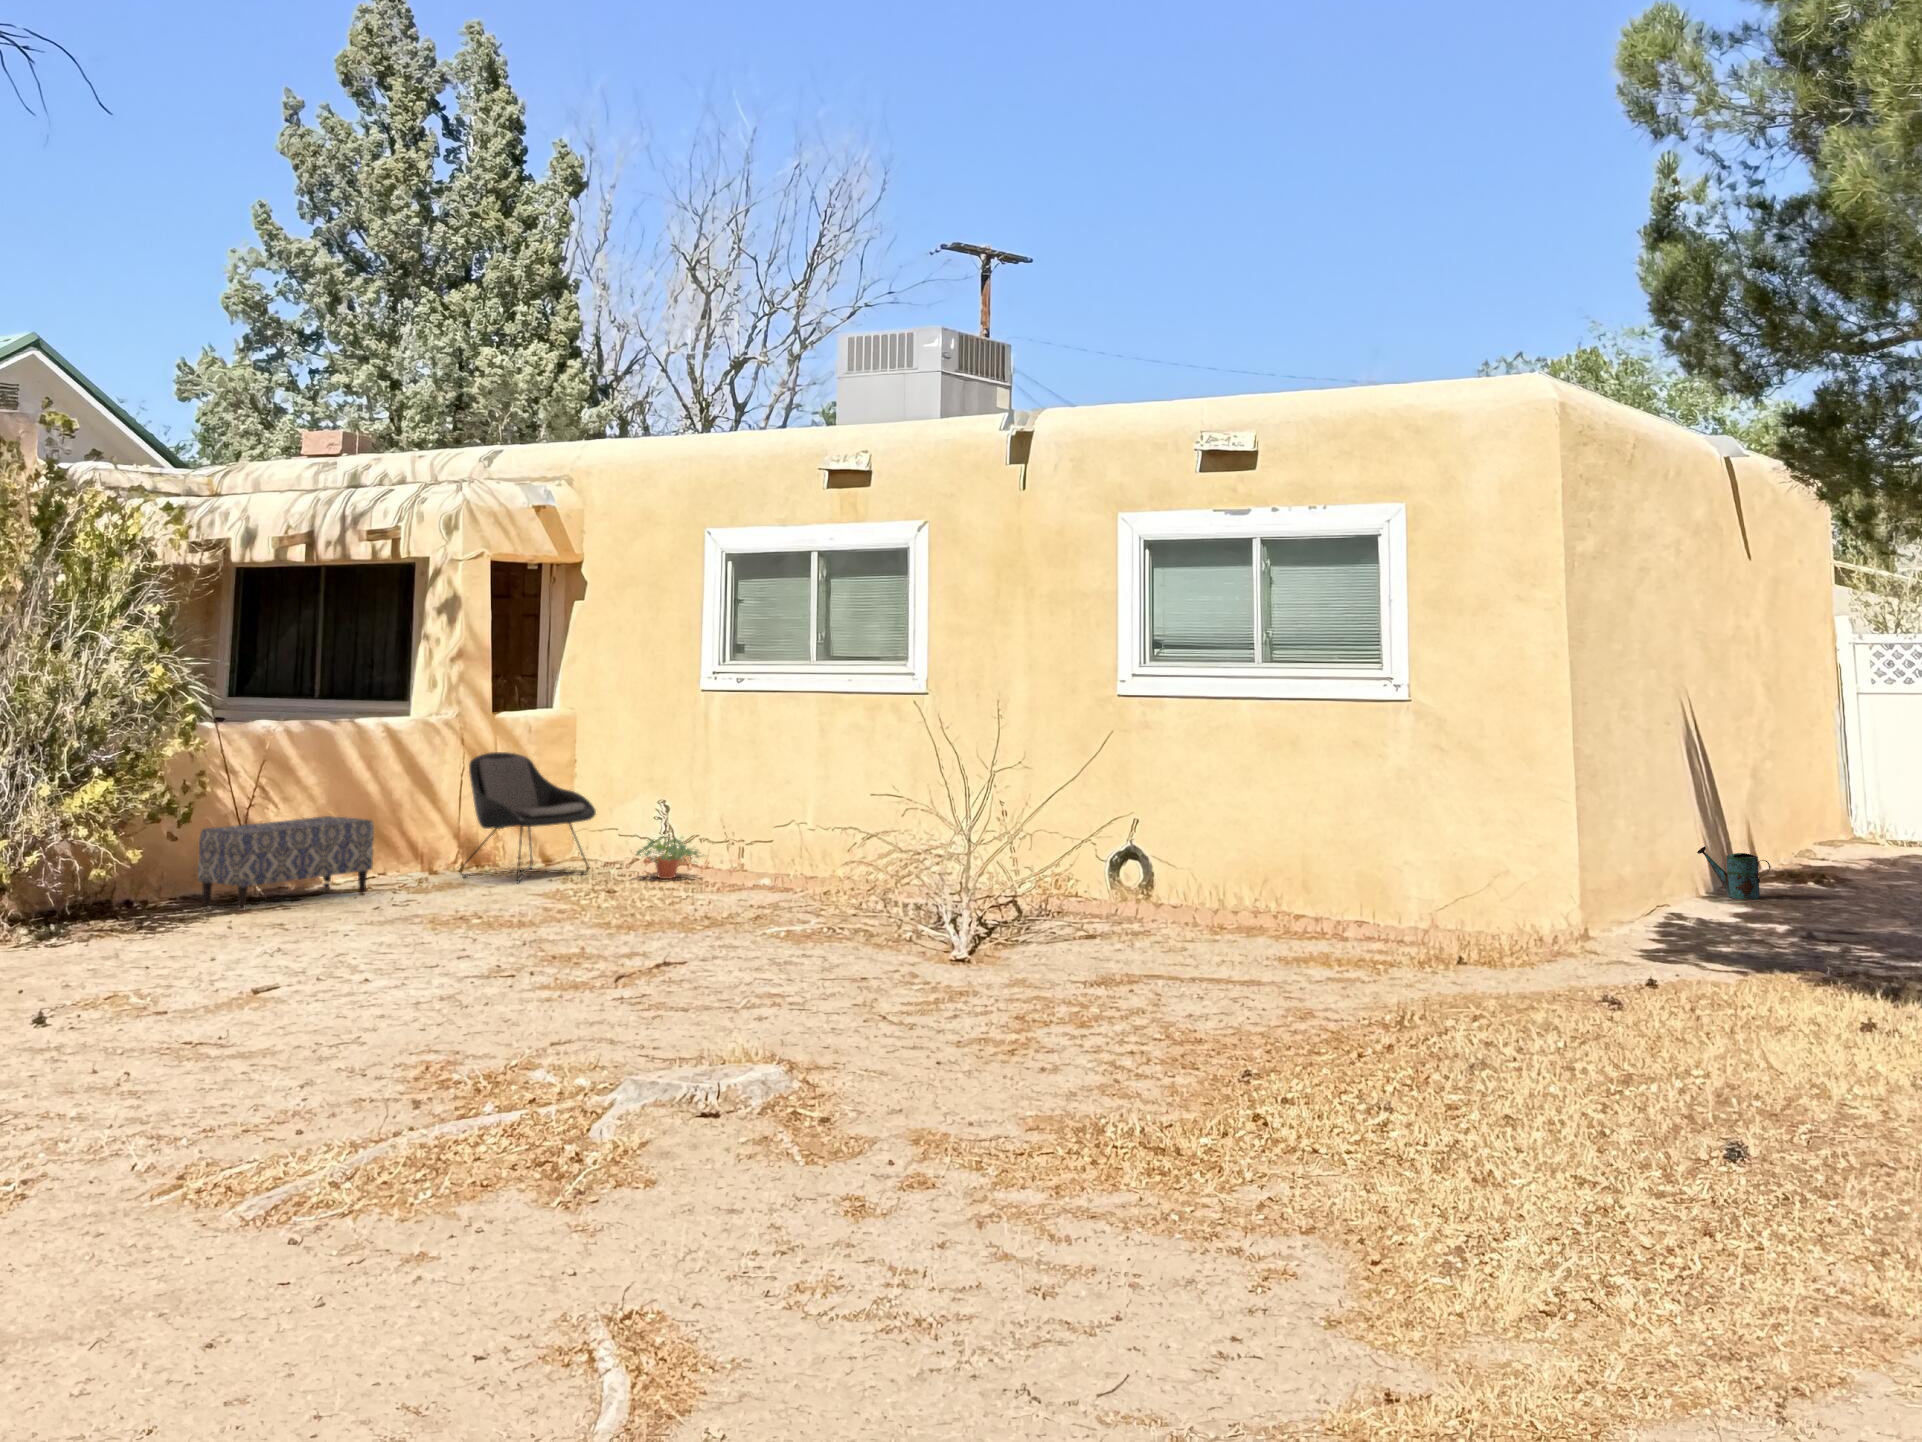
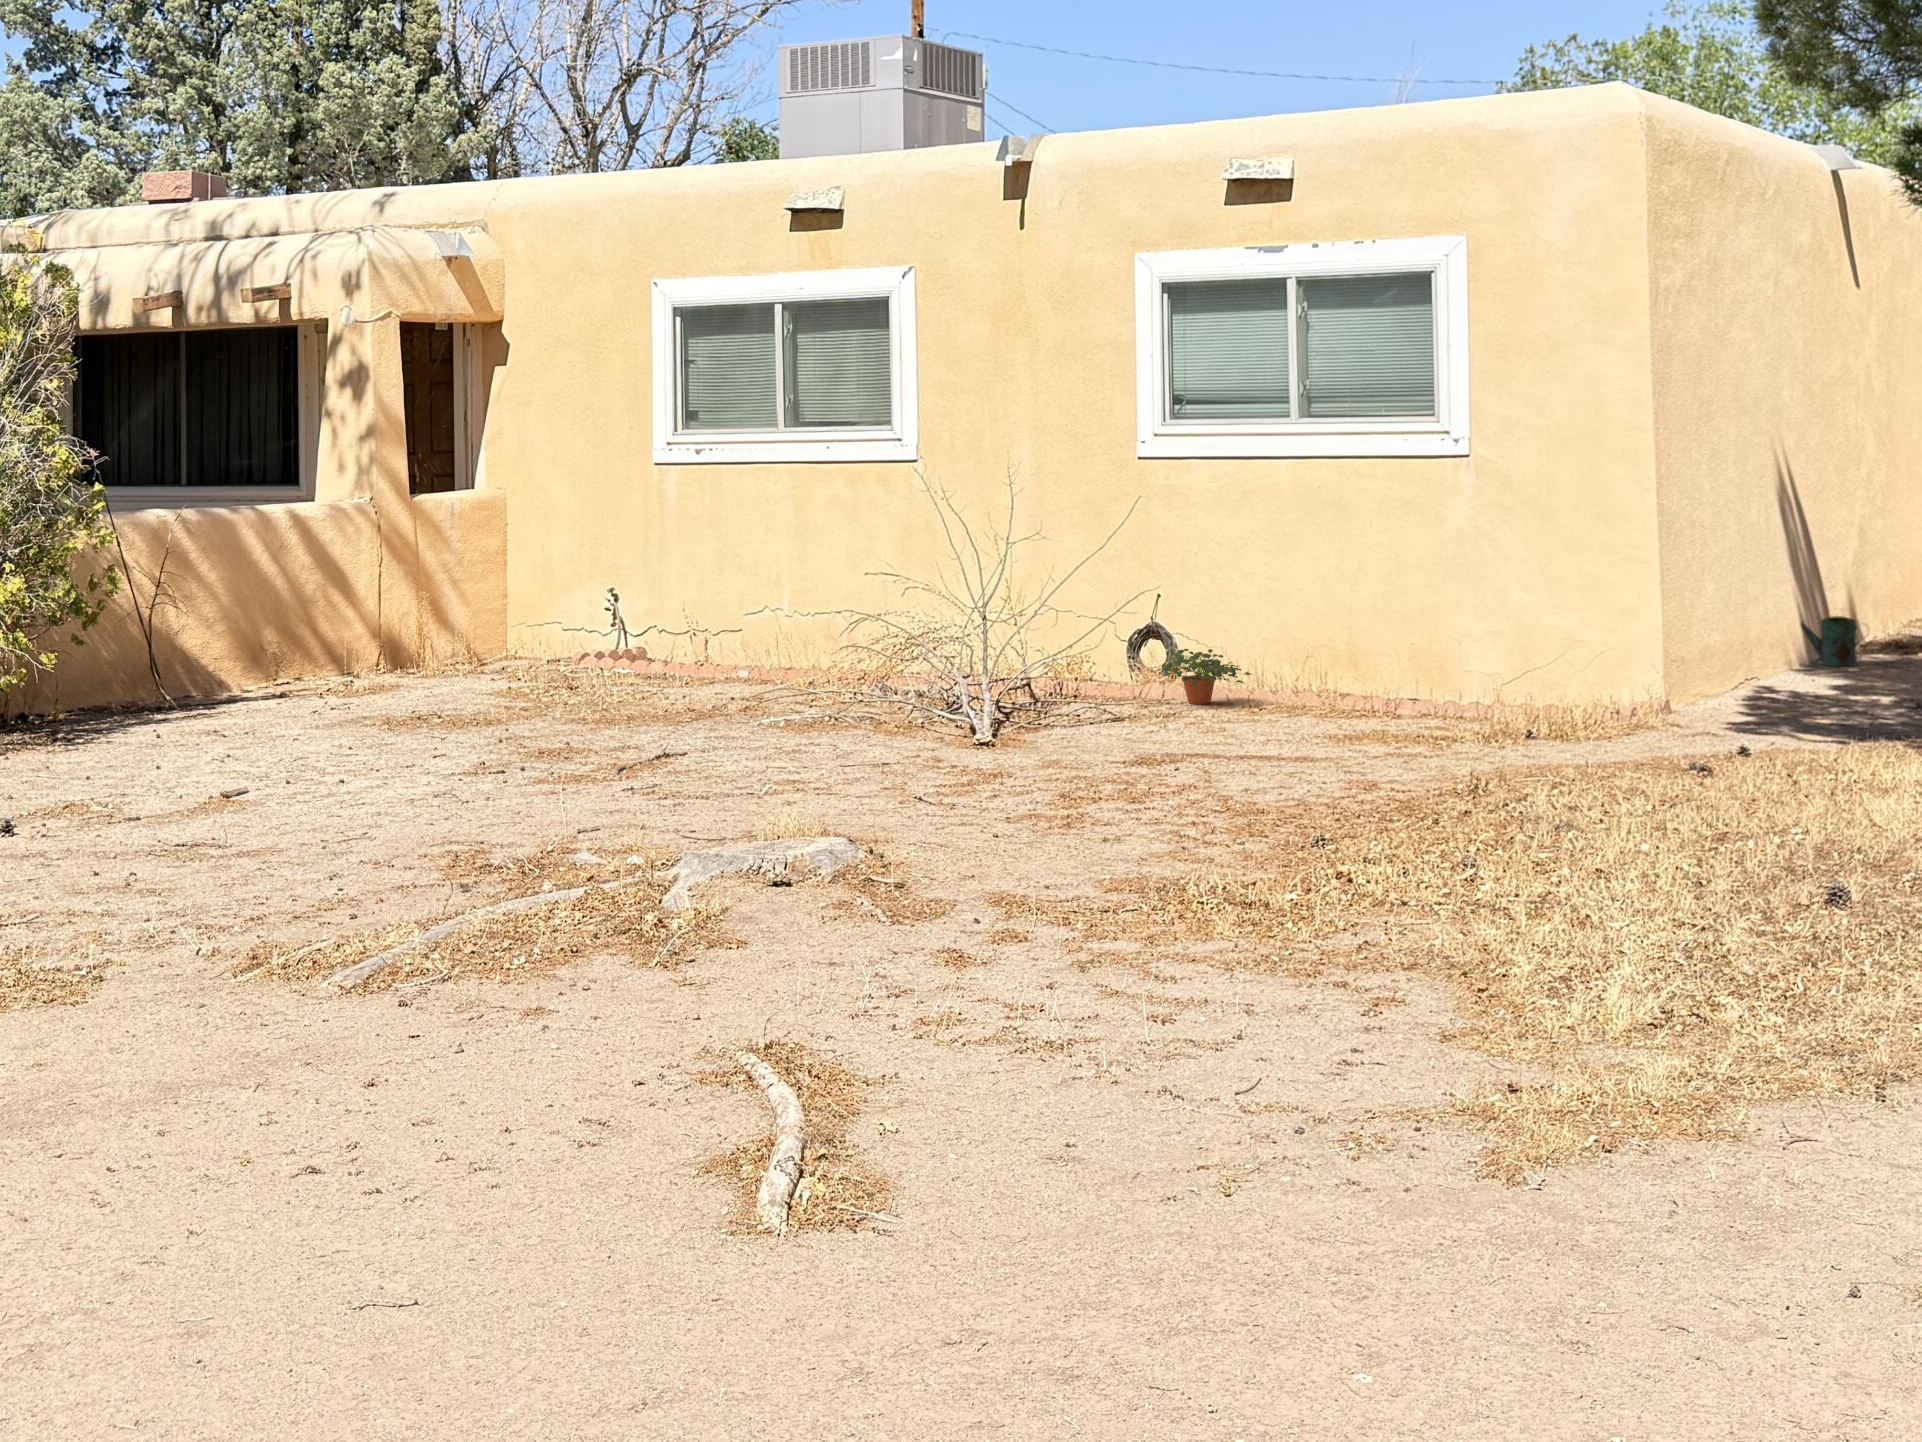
lounge chair: present [459,752,596,883] -> none [383,537,535,683]
bench: present [198,816,374,910] -> none [97,612,291,718]
potted plant: present [636,836,701,879] -> present [1161,649,1252,704]

